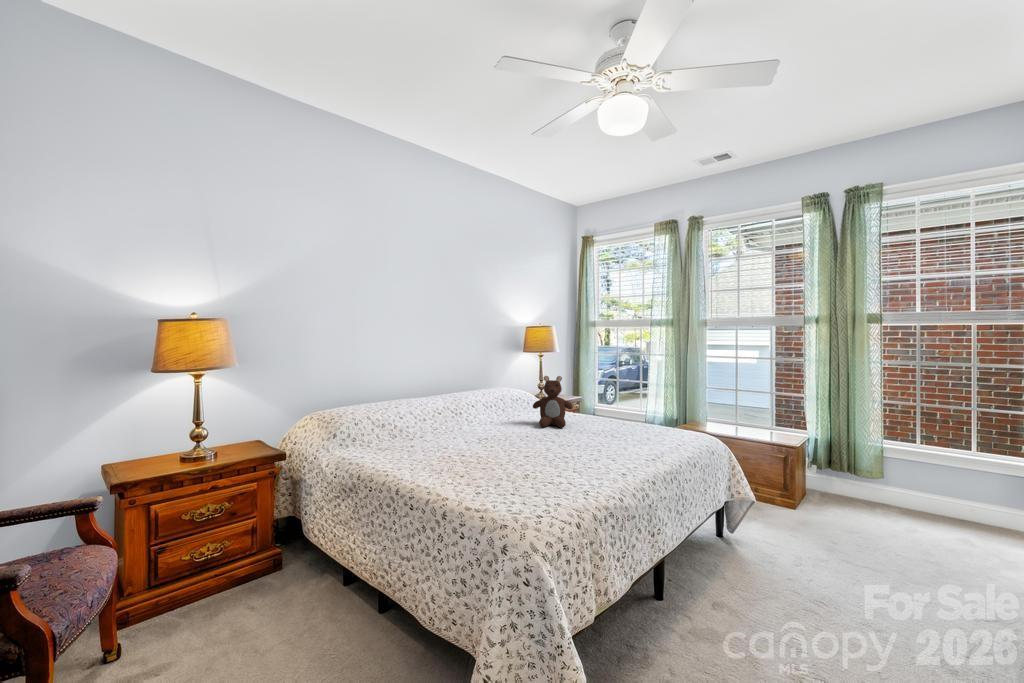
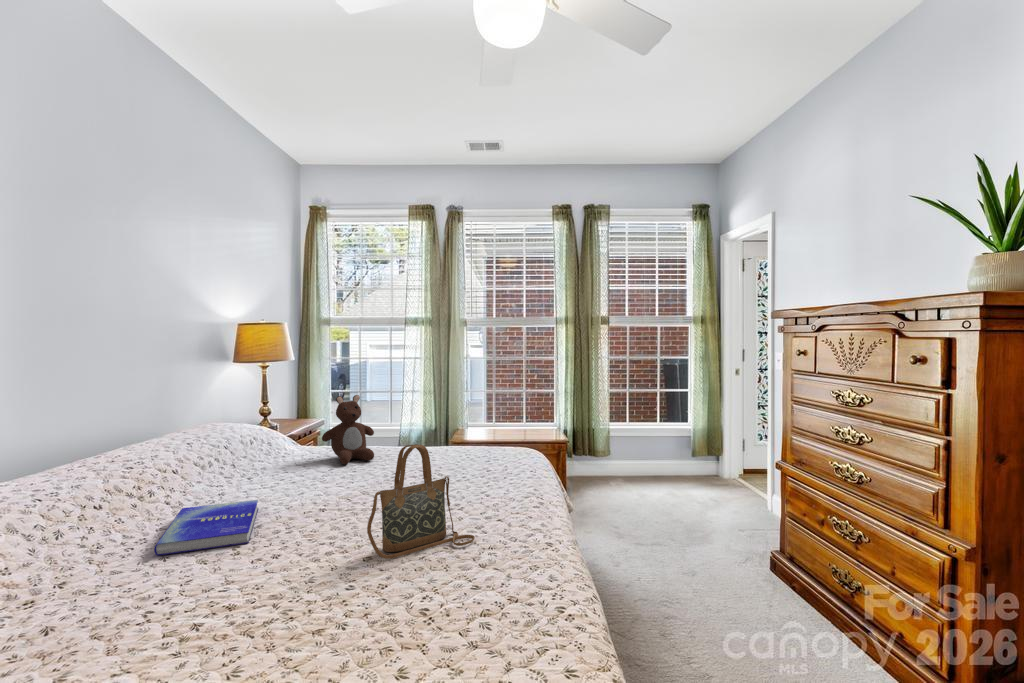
handbag: none [466,405,546,491] -> present [367,444,475,559]
book: none [384,432,459,457] -> present [154,500,258,555]

